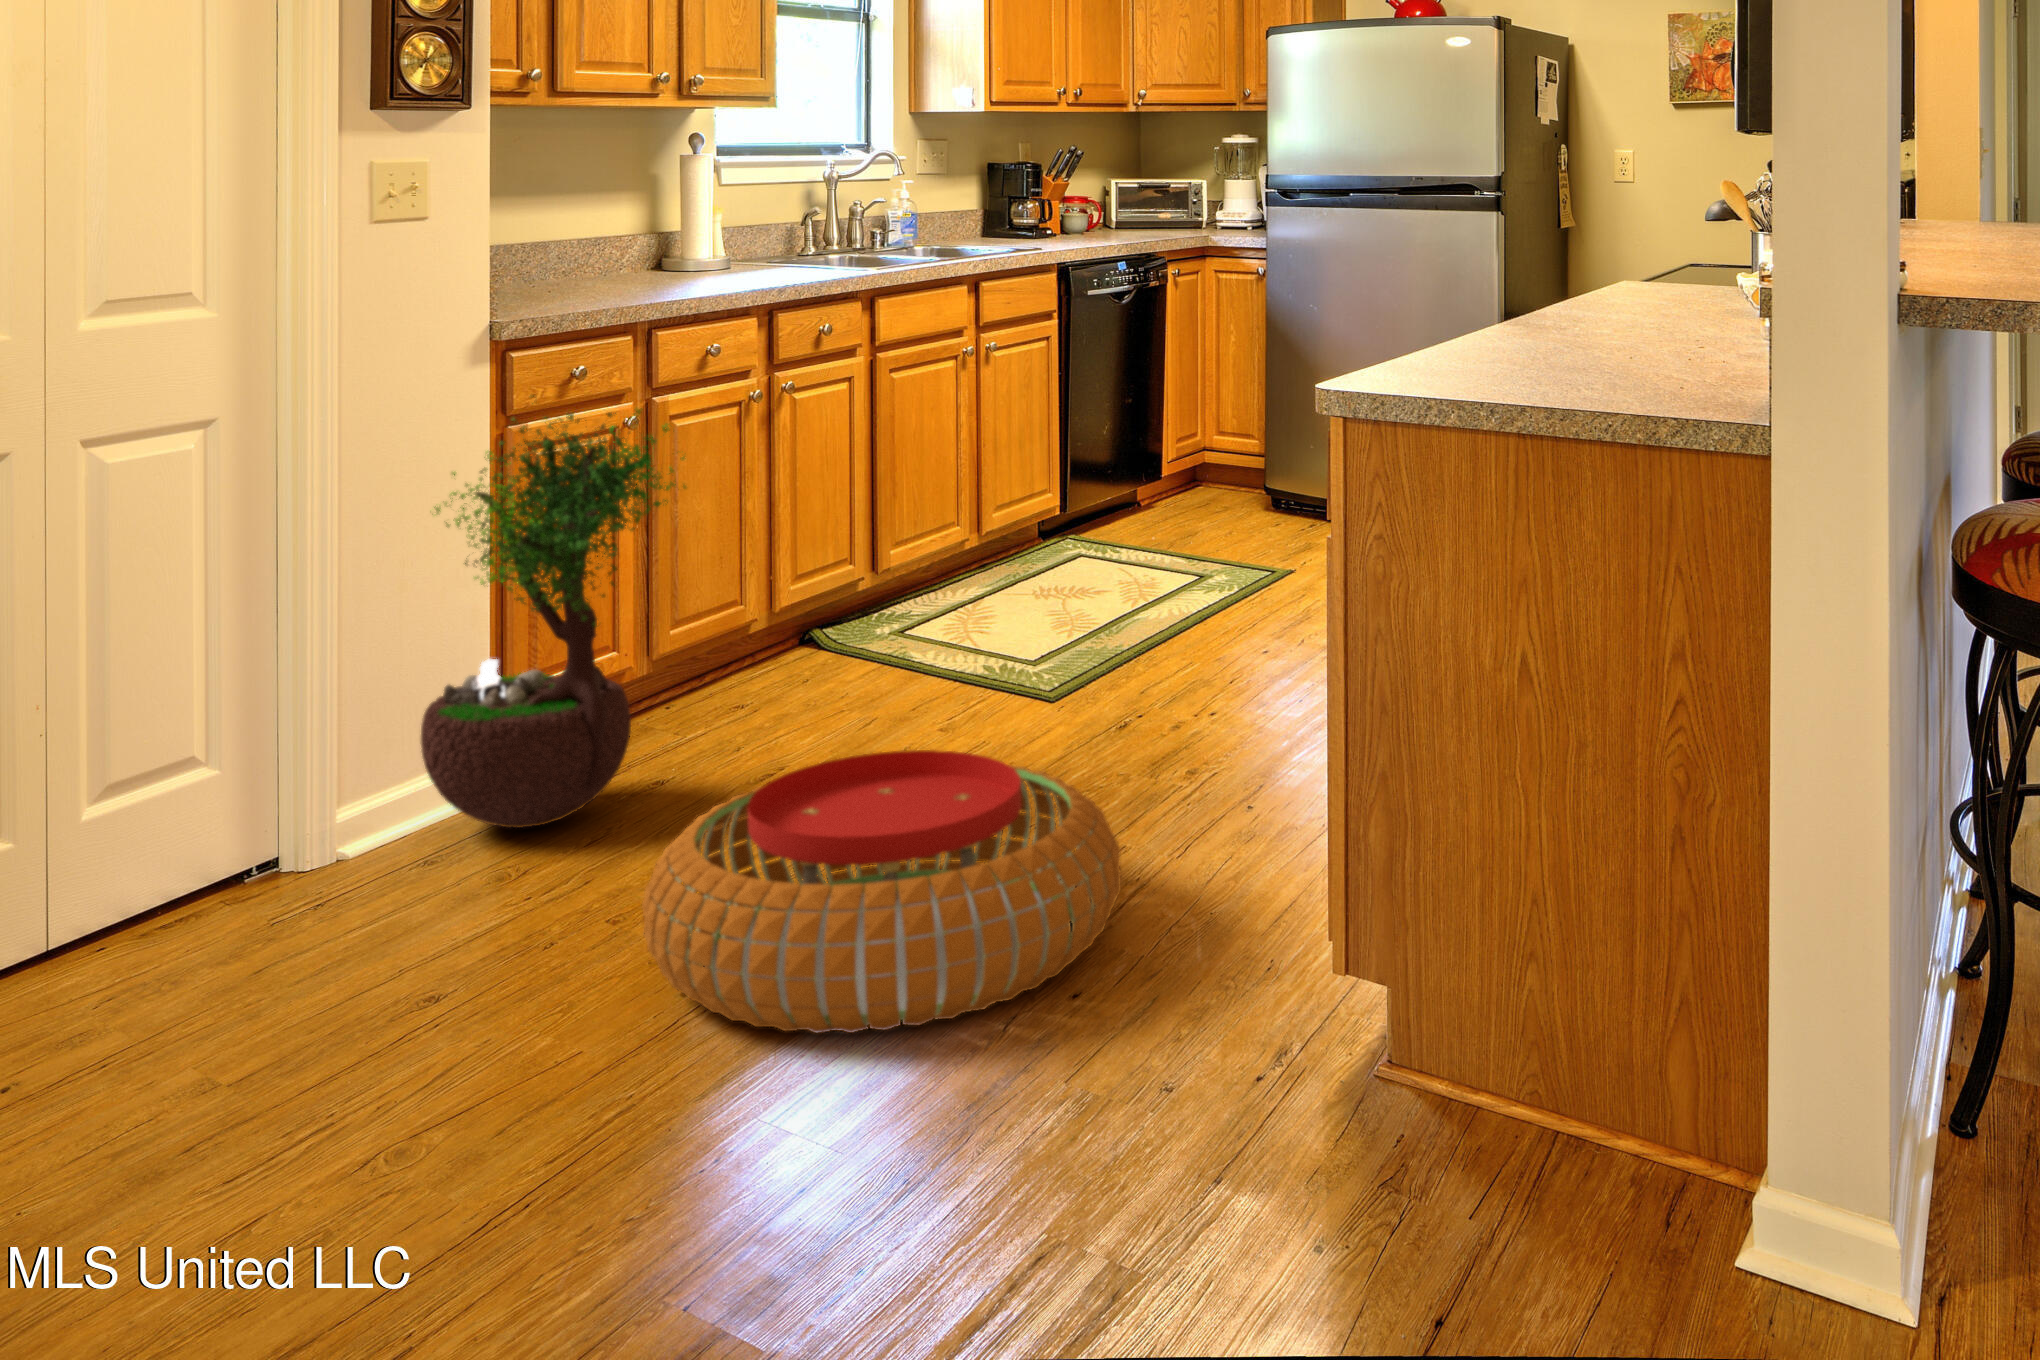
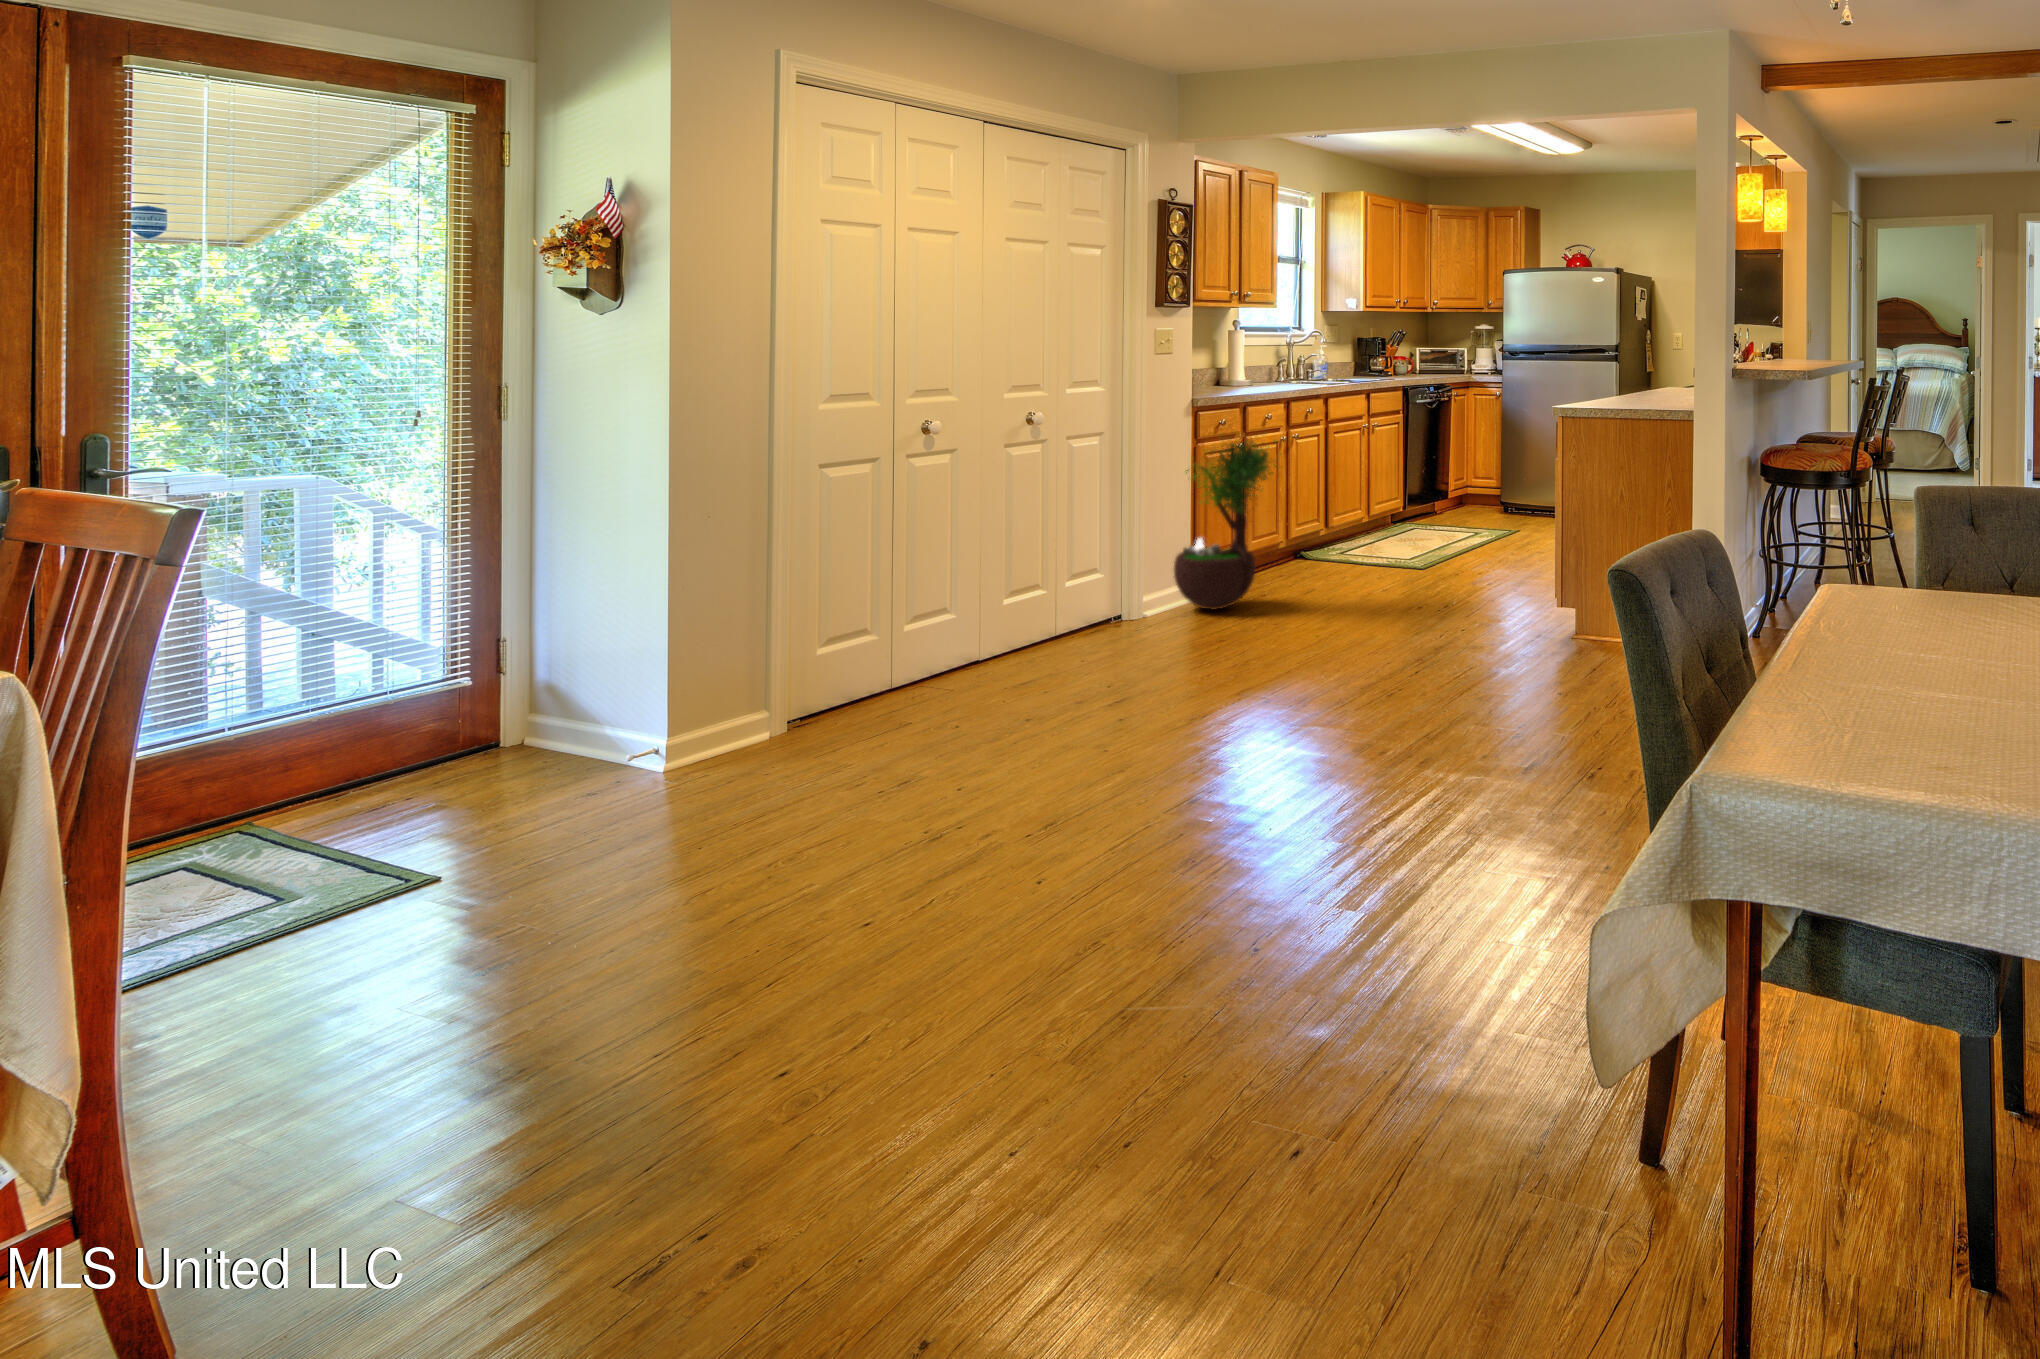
pouf: present [642,750,1121,1033] -> none [1292,569,1476,662]

